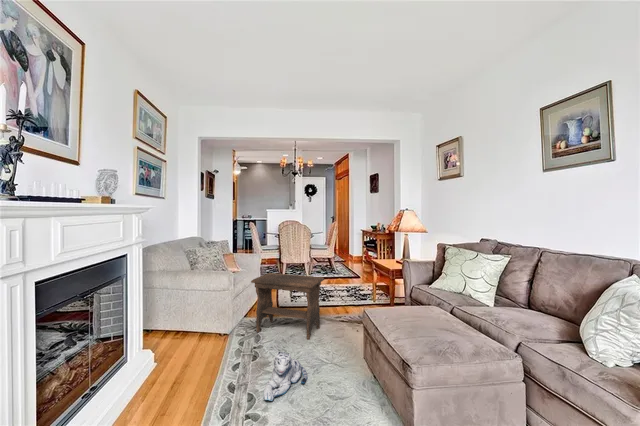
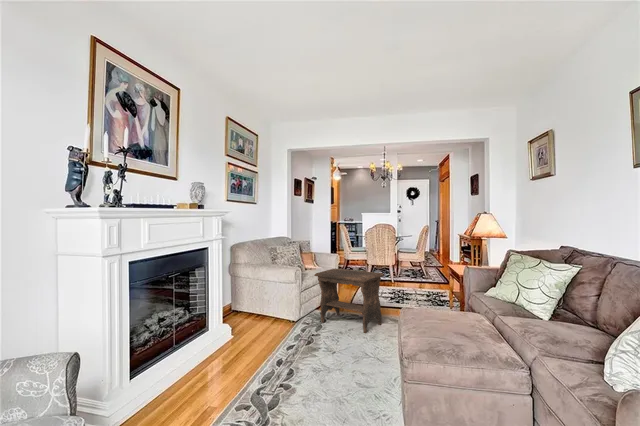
plush toy: present [264,352,307,401] -> none [300,335,348,378]

